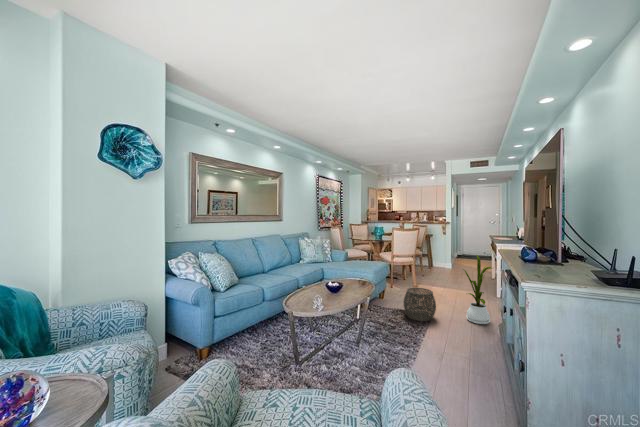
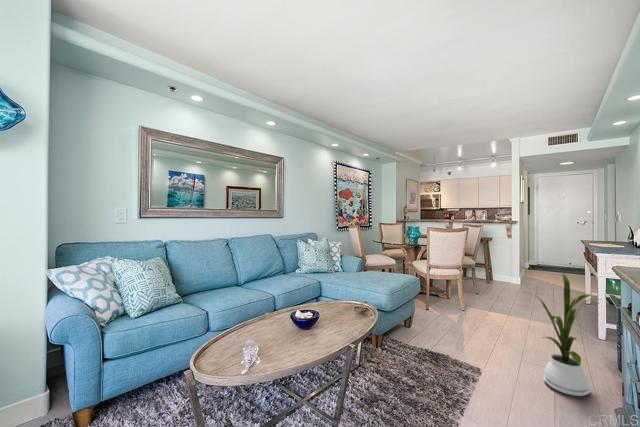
woven basket: present [404,288,436,321] -> none [434,320,488,379]

